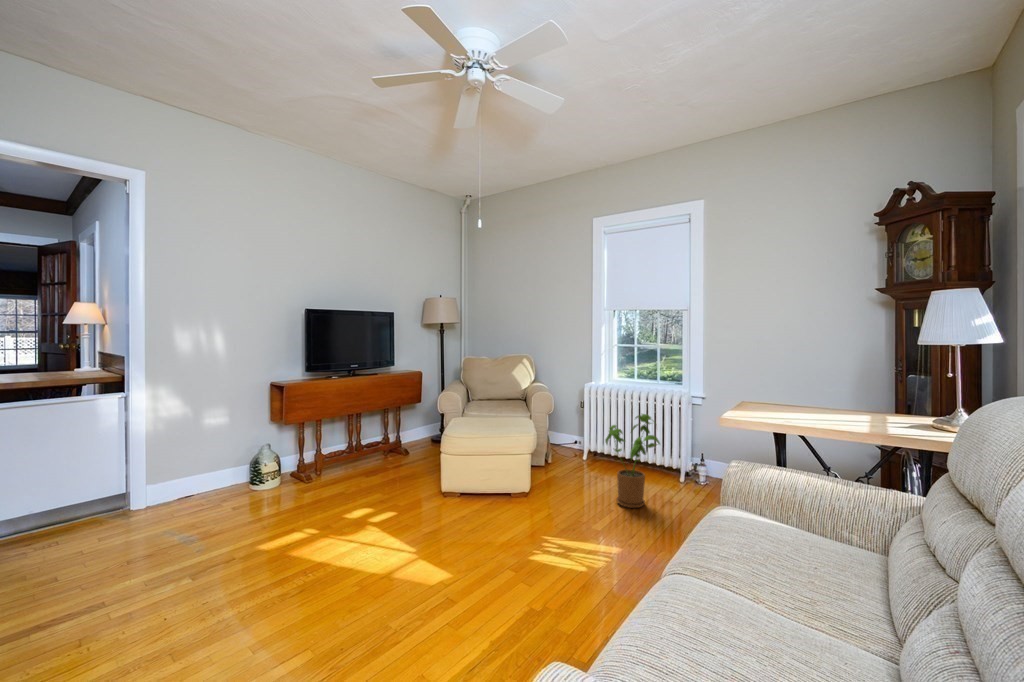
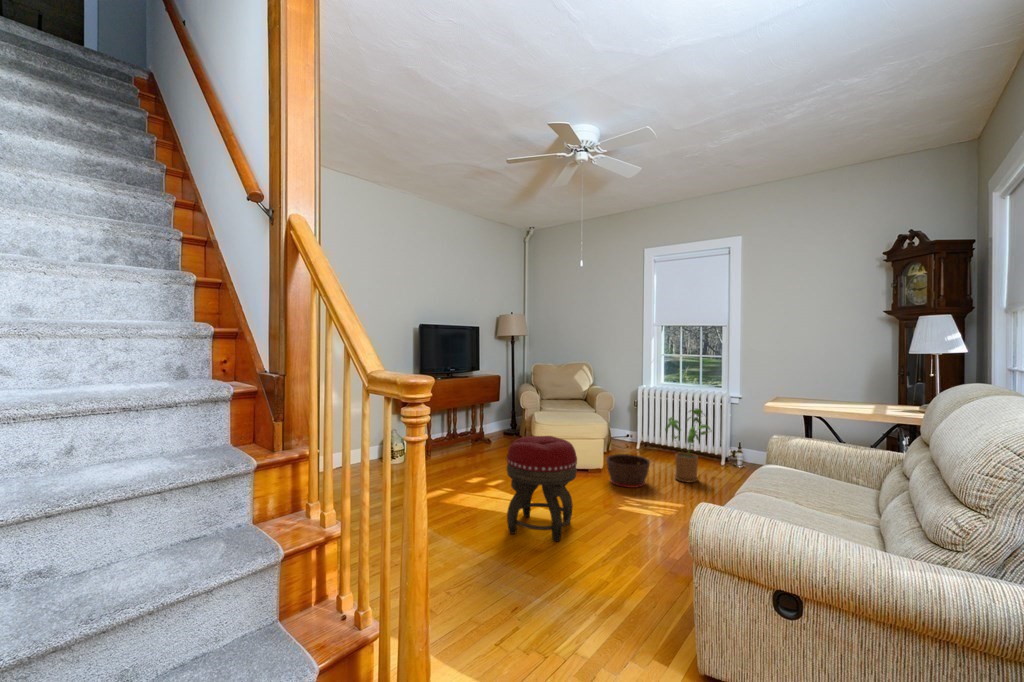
footstool: none [357,459,458,612] -> present [507,436,577,542]
basket: none [528,472,583,517] -> present [606,454,650,488]

